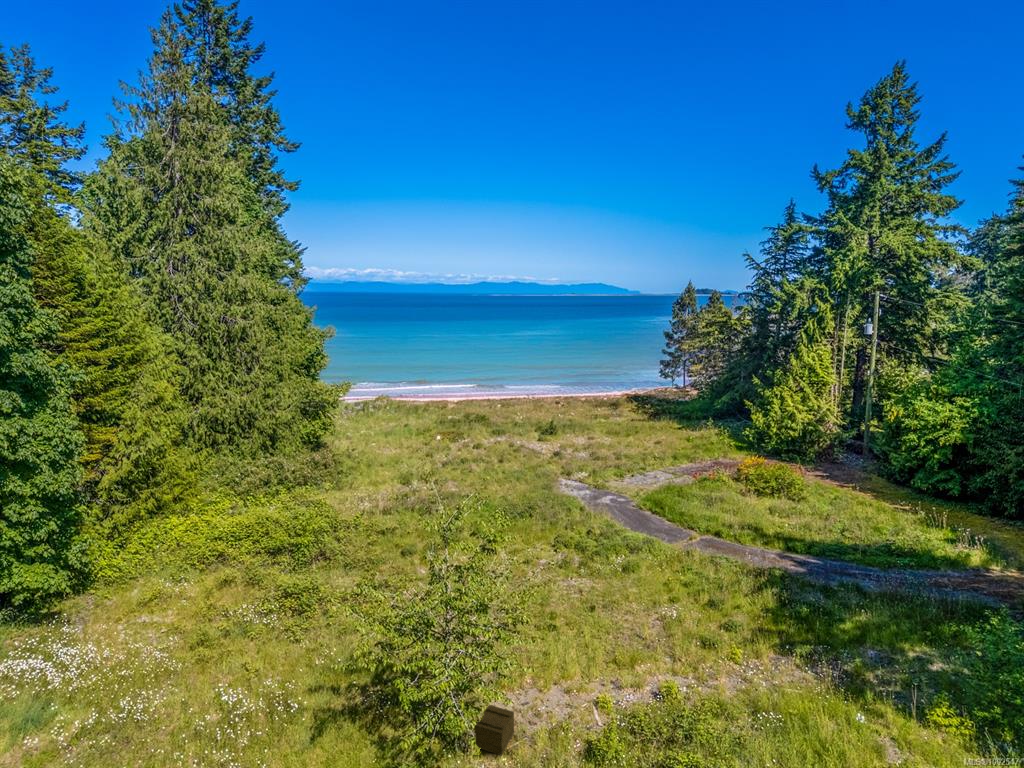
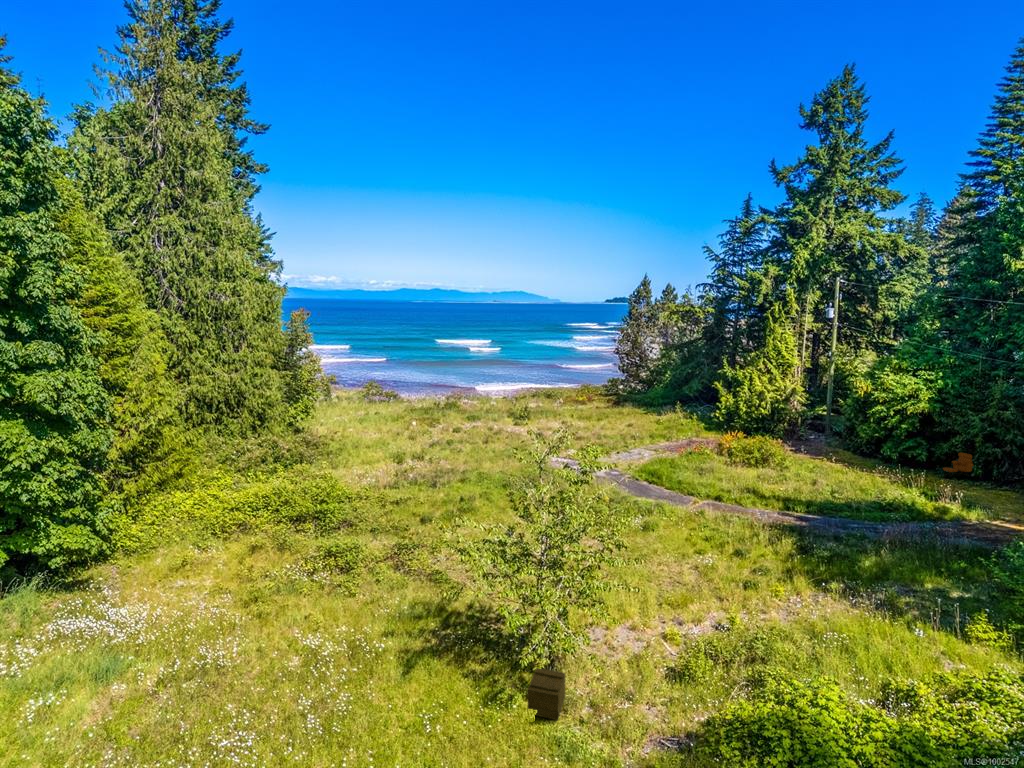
lounge chair: none [973,492,1008,519] -> present [943,453,974,476]

